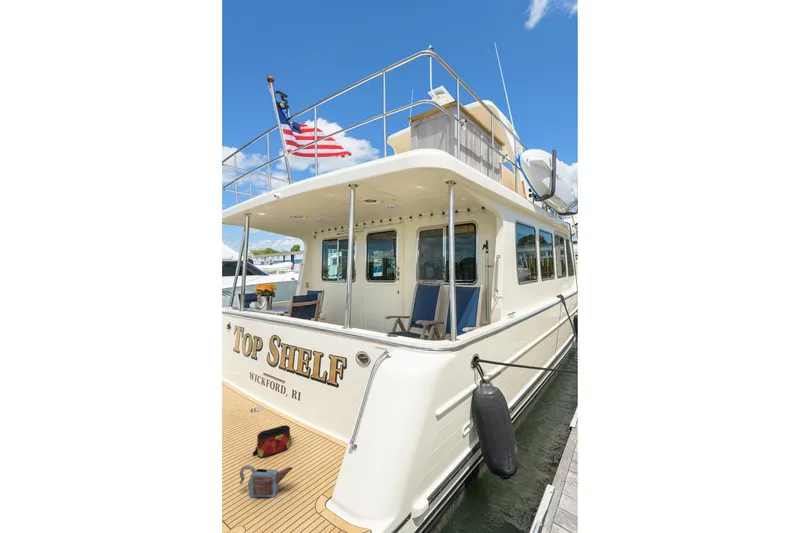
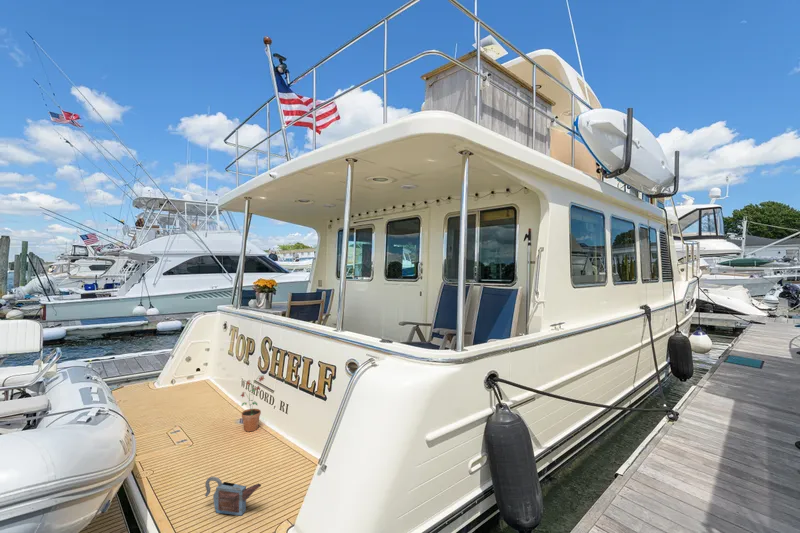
potted plant: none [255,368,277,418] -> present [241,376,264,432]
bag: present [253,425,291,458] -> none [227,440,272,473]

